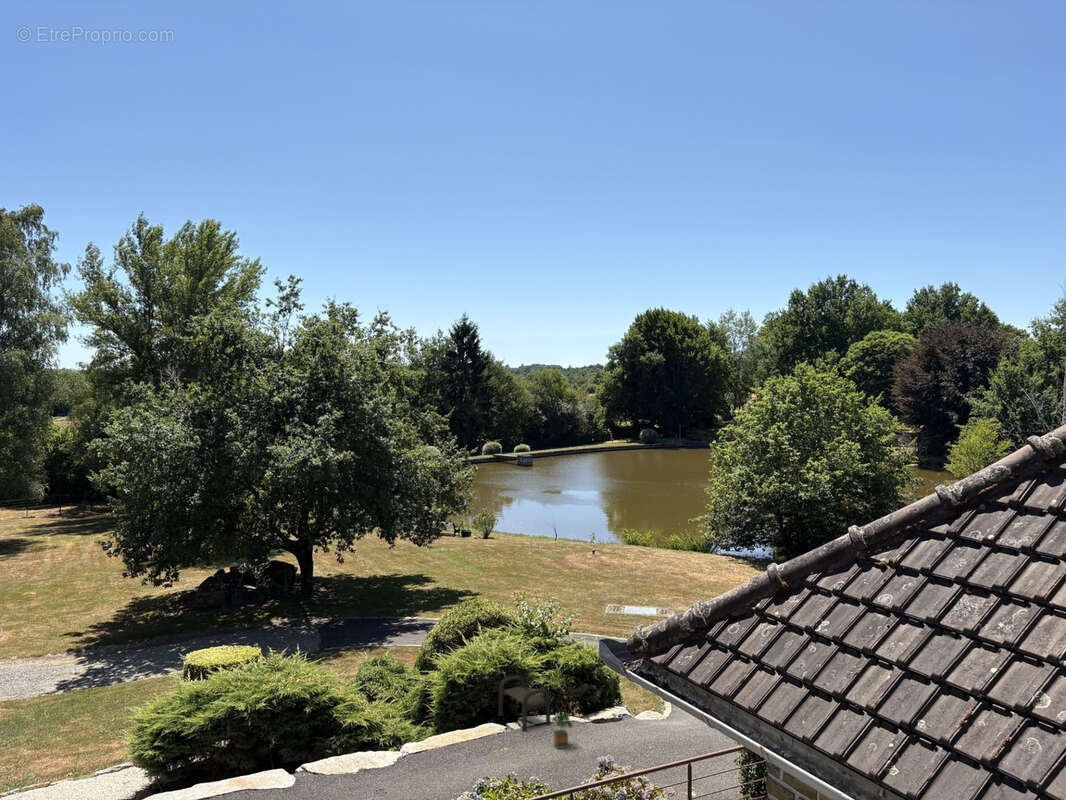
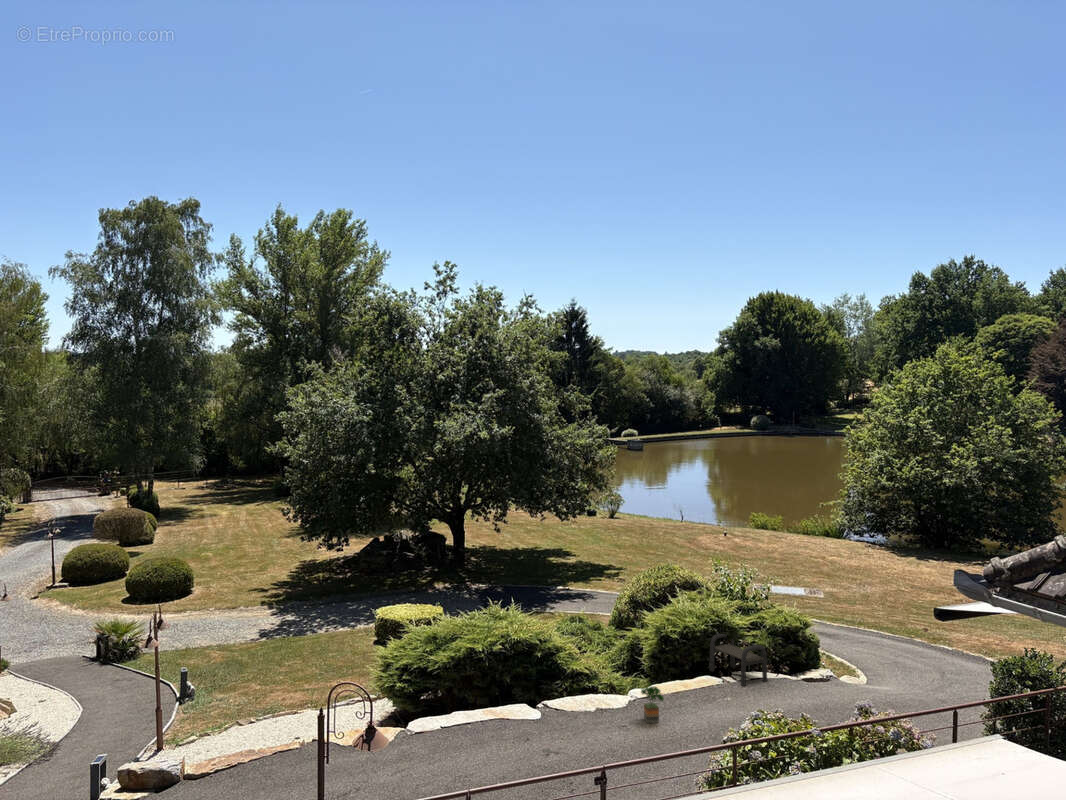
potted tree: present [551,714,572,749] -> present [641,687,664,723]

